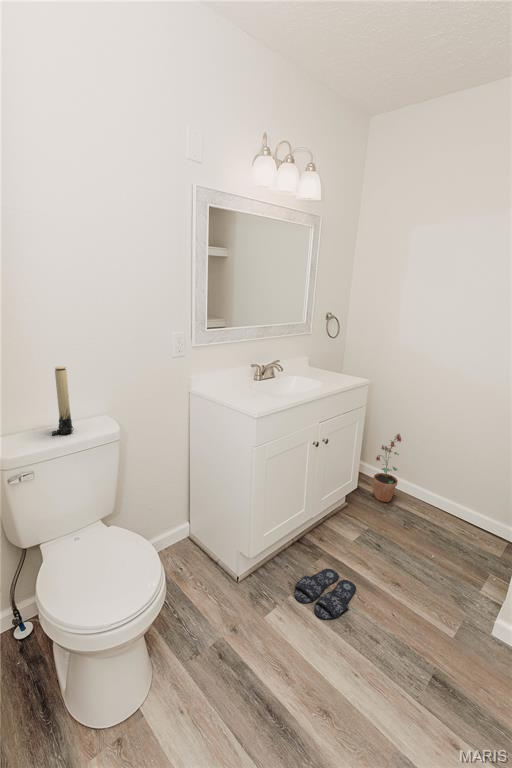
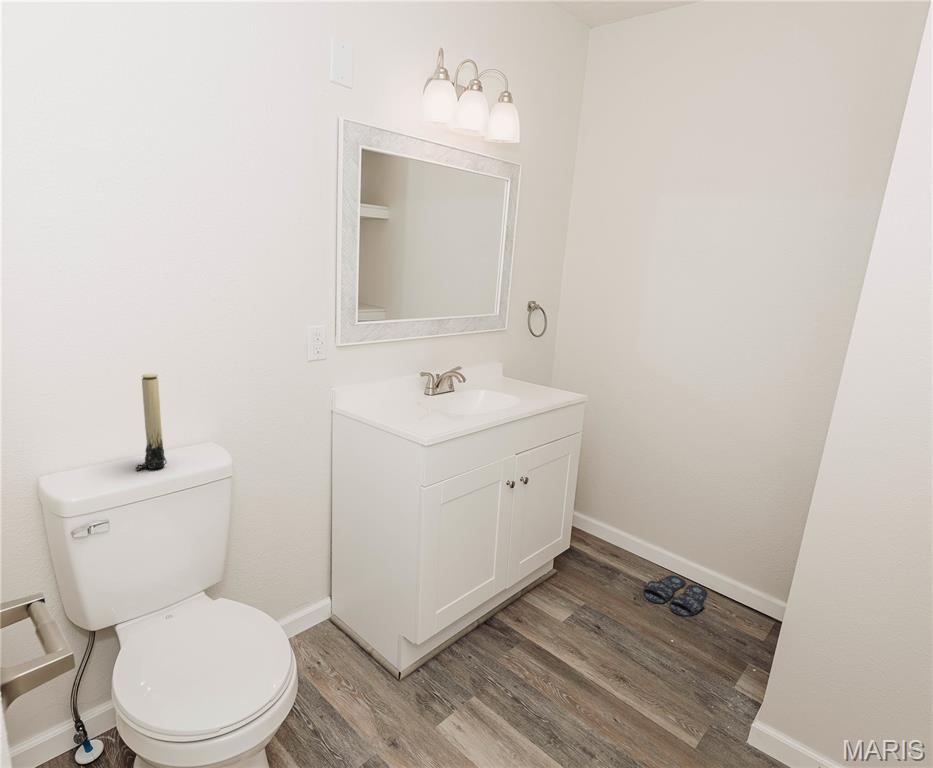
potted plant: present [374,434,401,502] -> none [597,469,638,566]
slippers: present [295,569,356,620] -> present [644,575,707,616]

